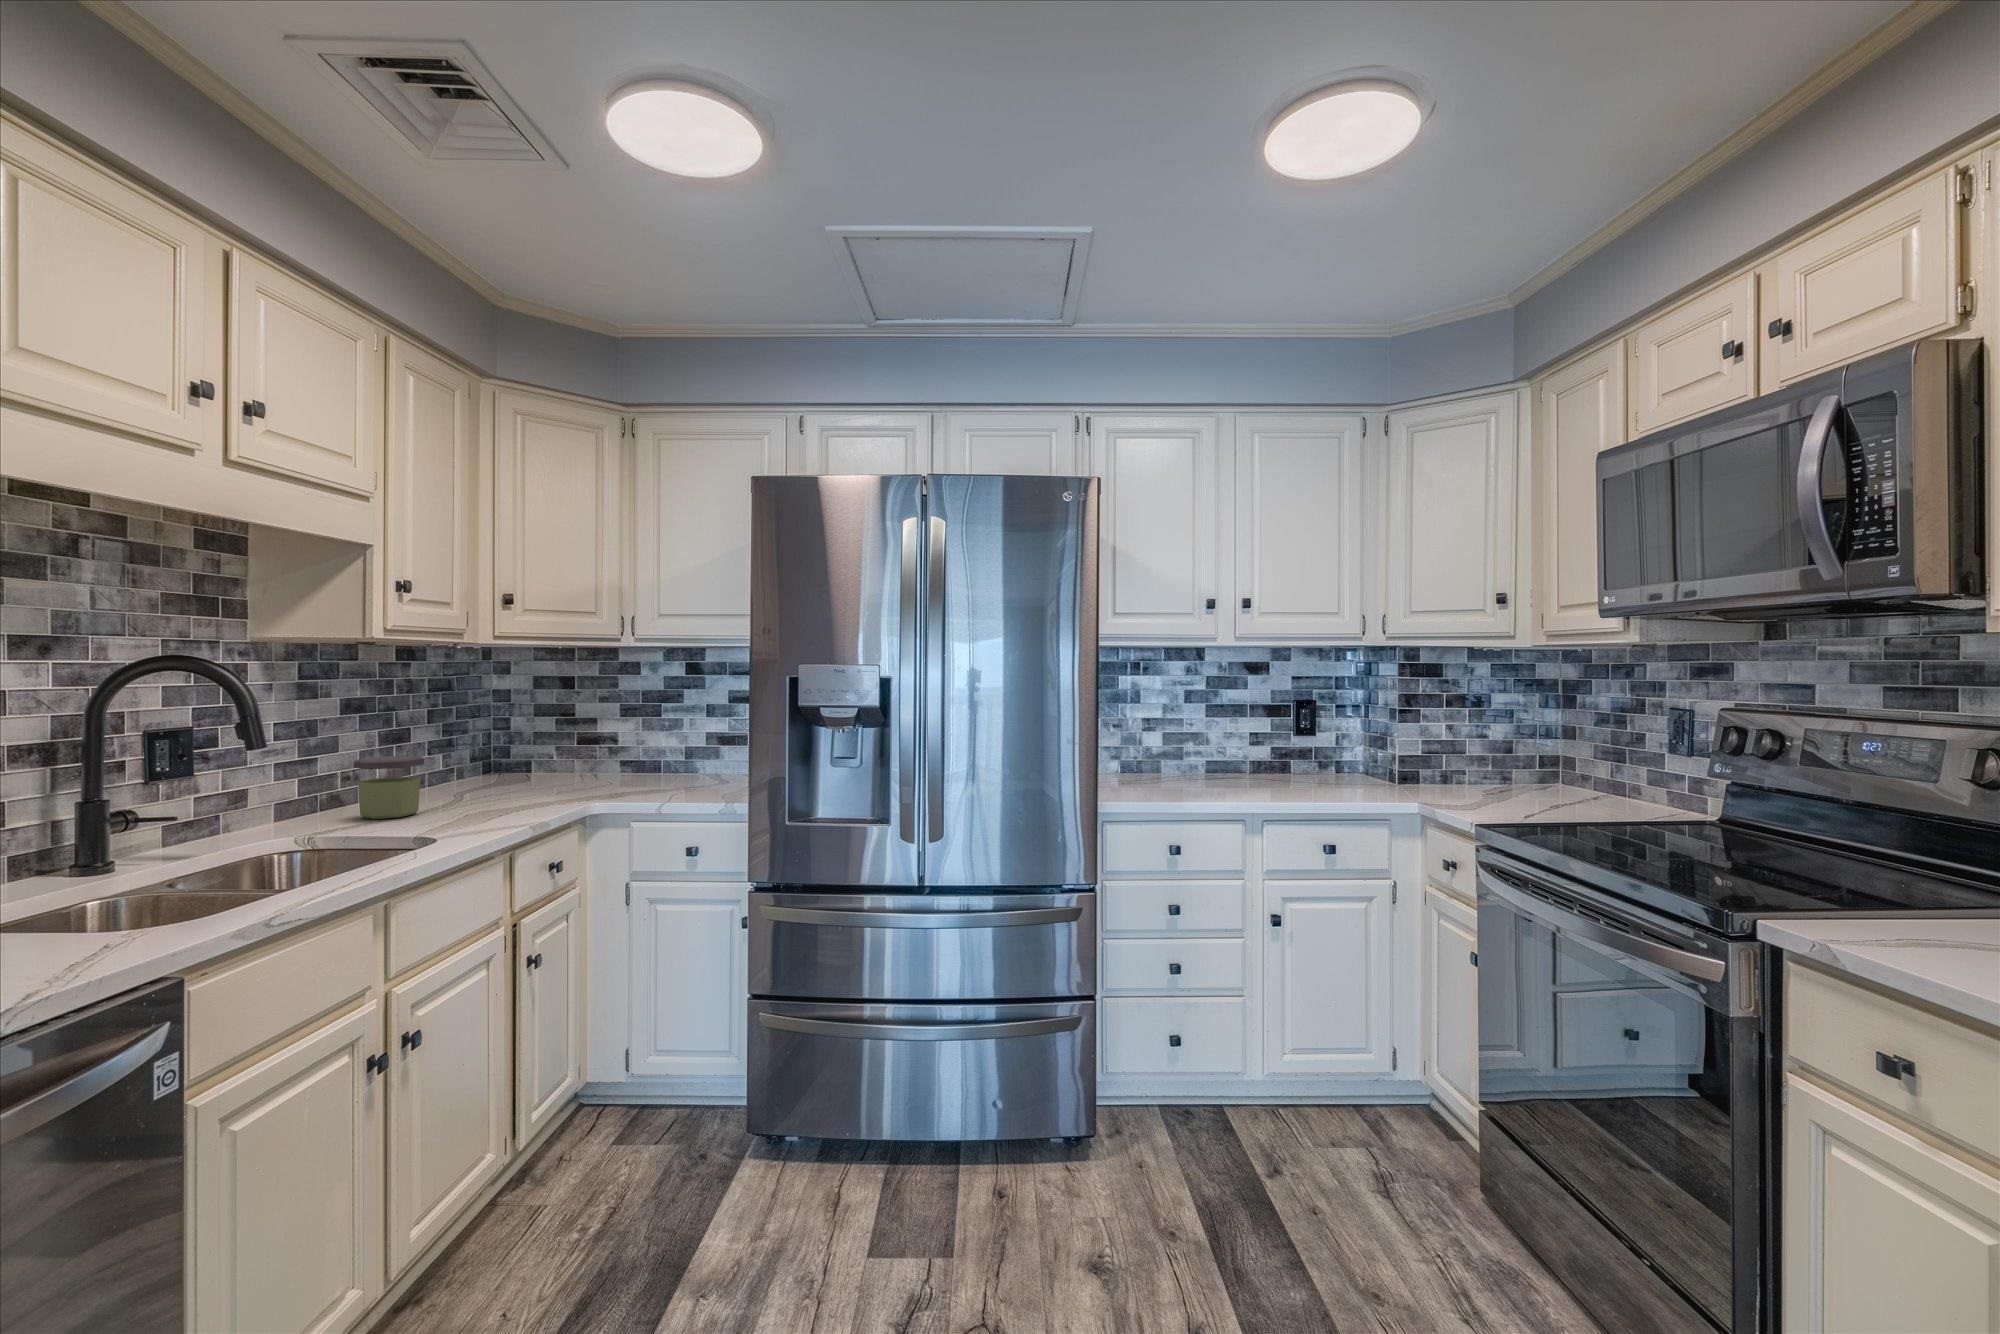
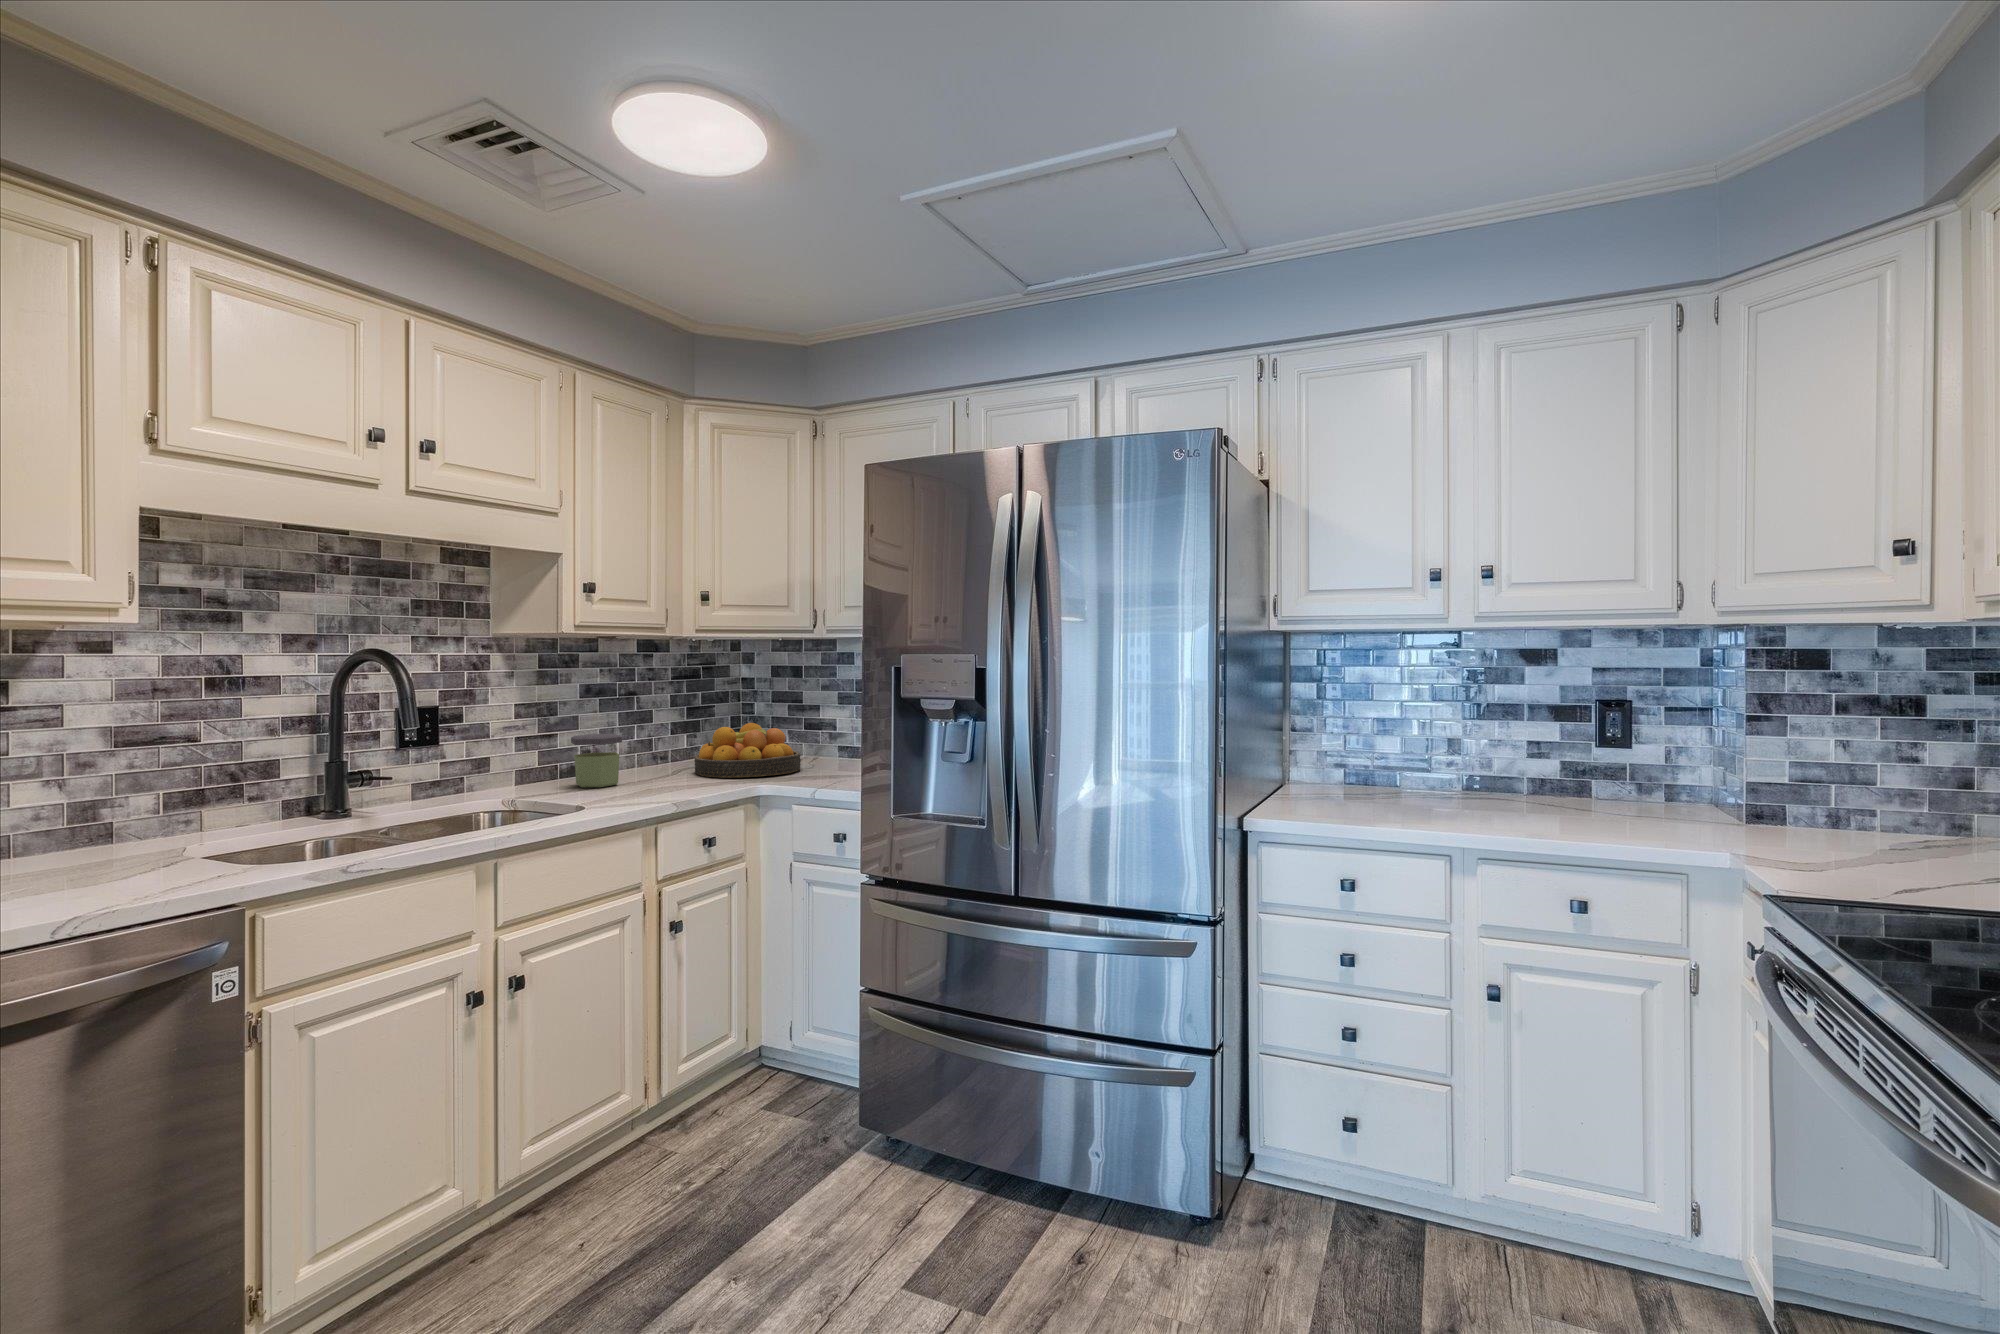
fruit bowl: none [487,740,612,799] -> present [694,723,801,778]

